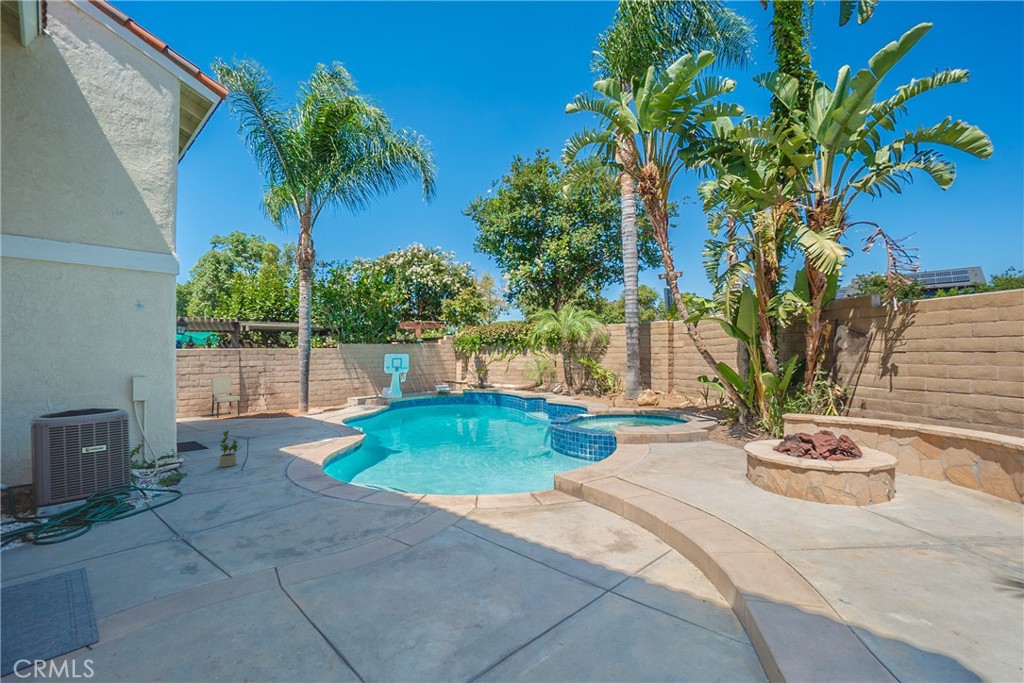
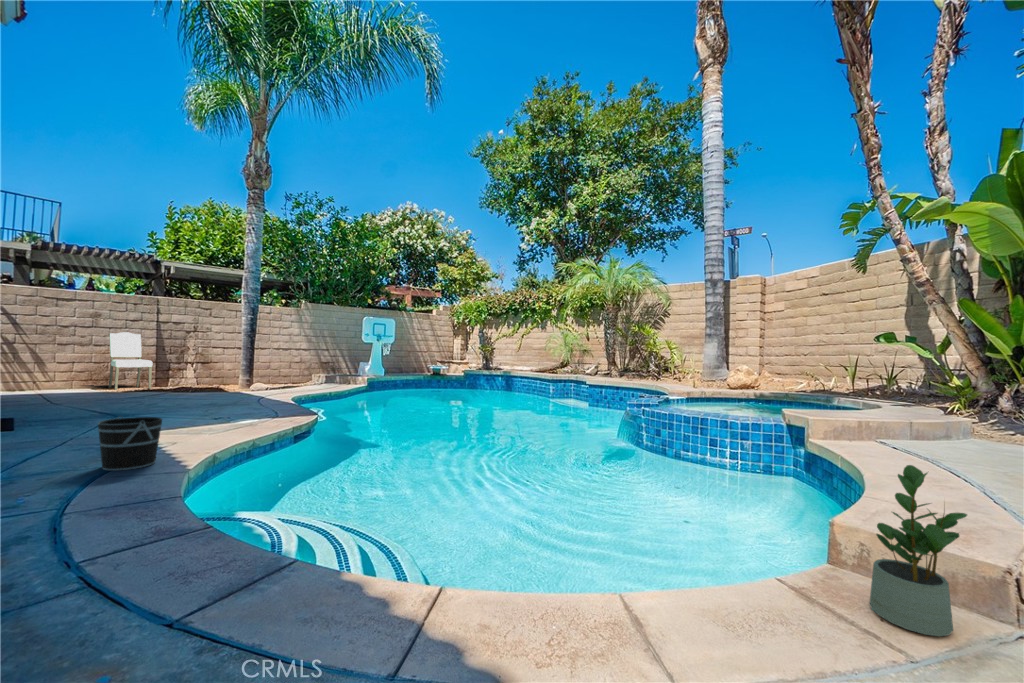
potted plant: present [219,431,240,467] -> present [870,465,967,636]
bucket: none [254,448,282,476] -> present [98,417,162,470]

